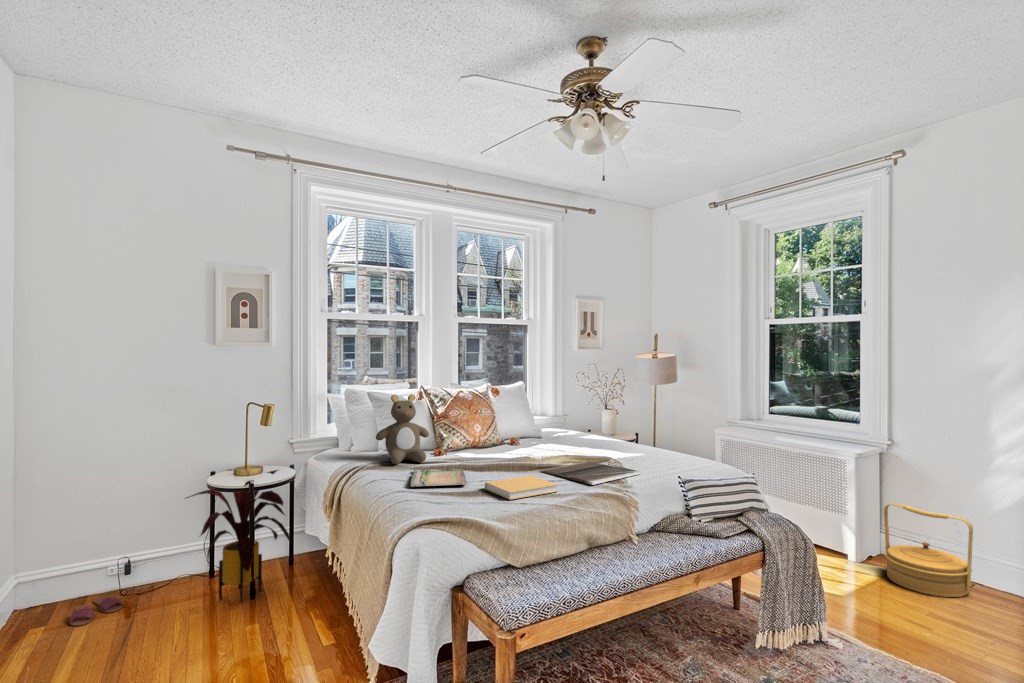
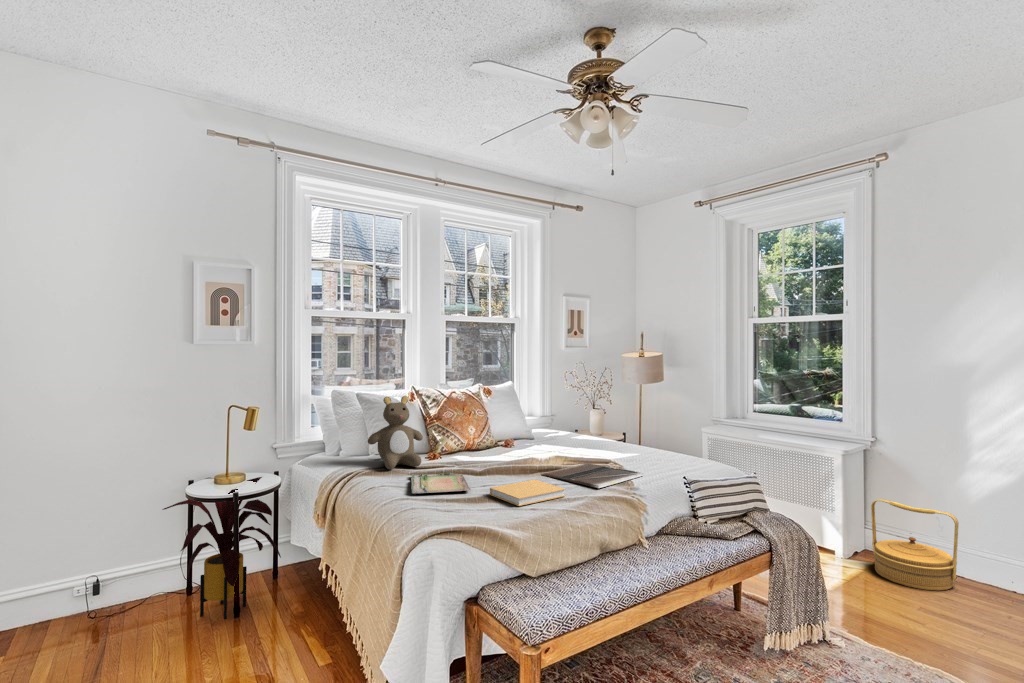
slippers: present [70,596,123,626] -> none [34,617,94,652]

